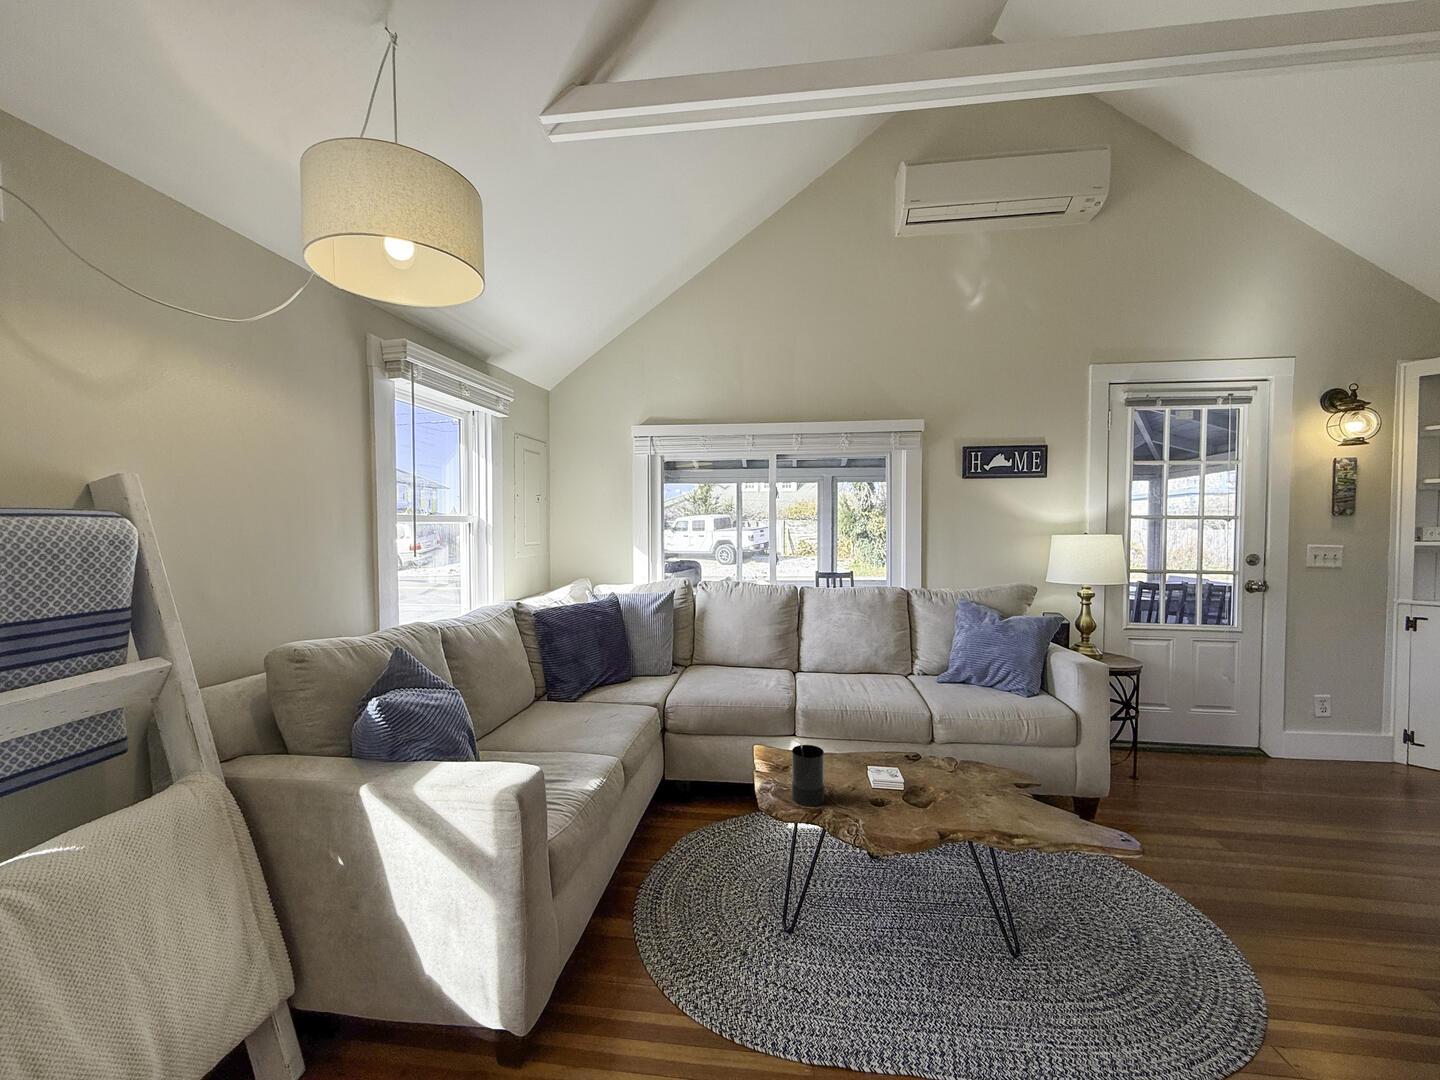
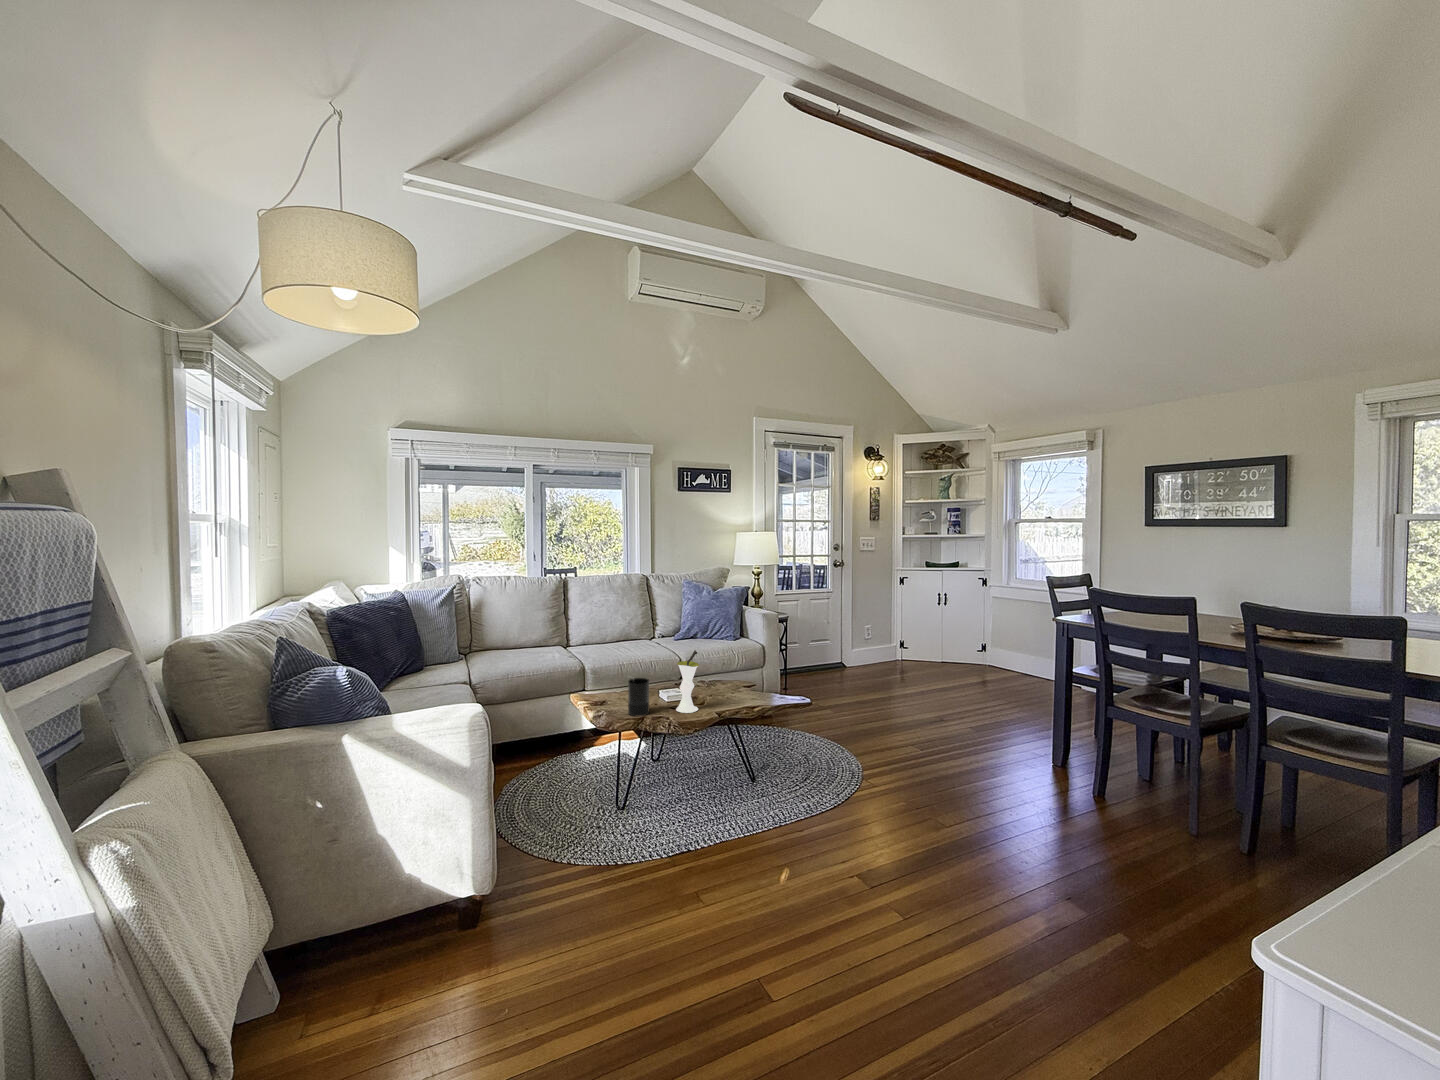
vase: none [865,719,904,823] -> present [676,650,699,713]

